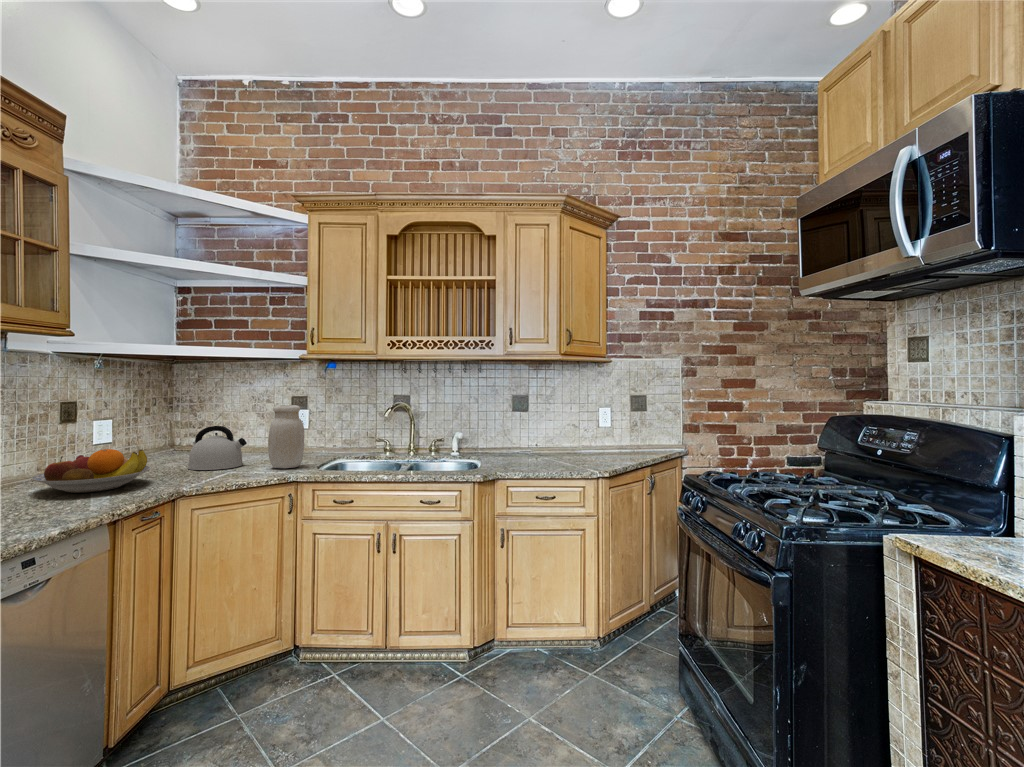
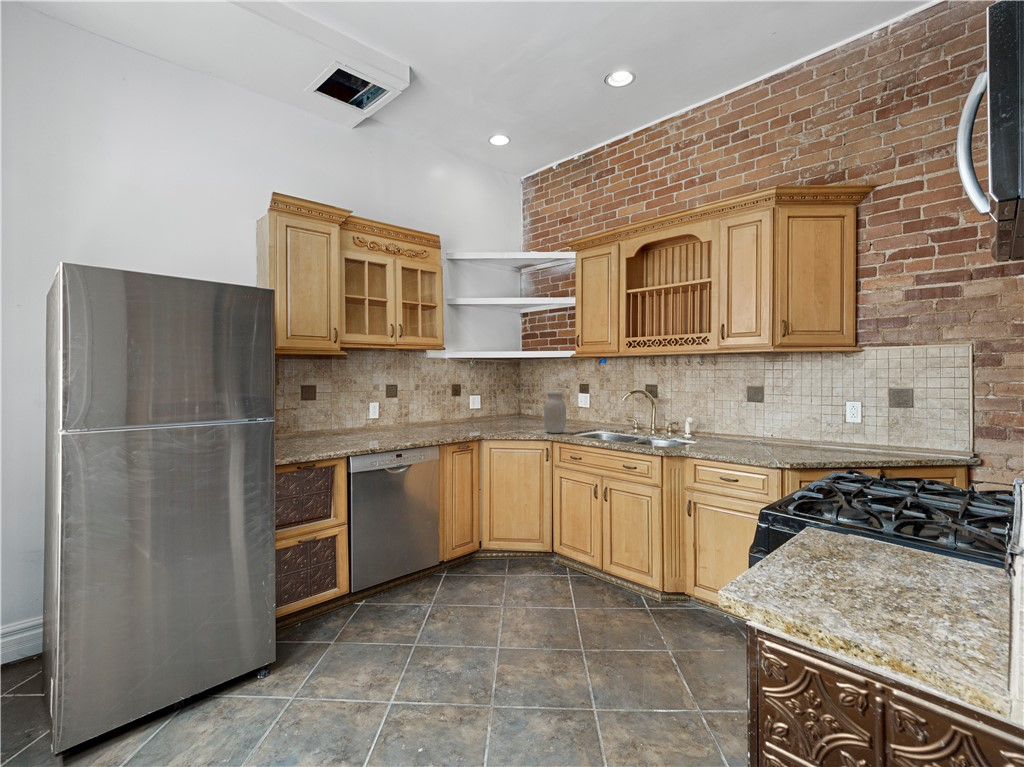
kettle: present [188,426,247,470] -> none [507,403,537,430]
fruit bowl: present [31,449,151,493] -> none [433,411,482,433]

